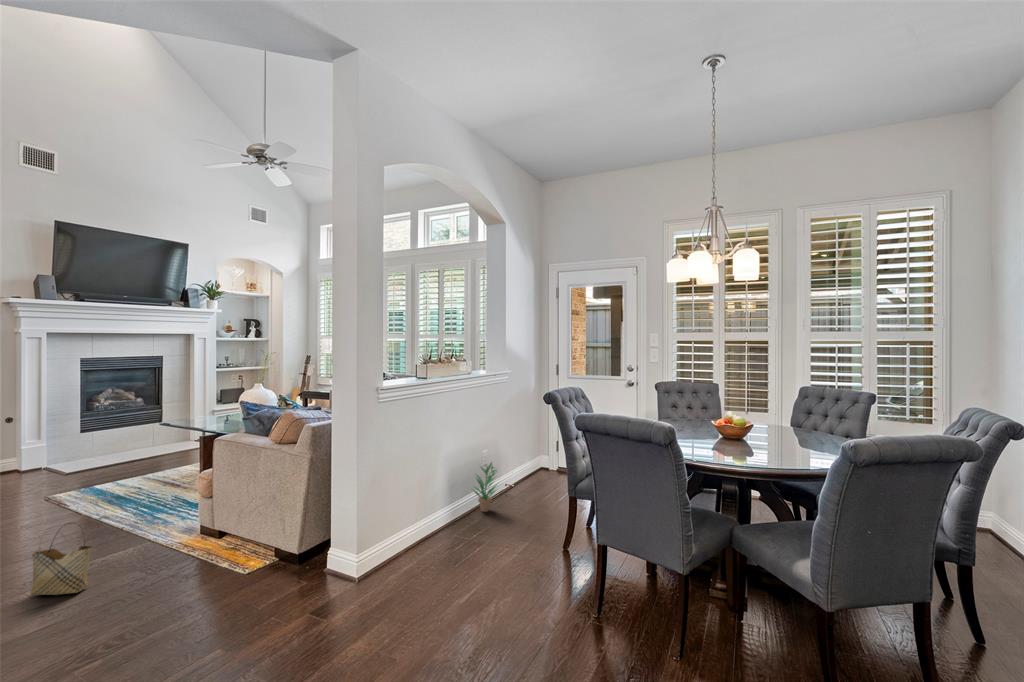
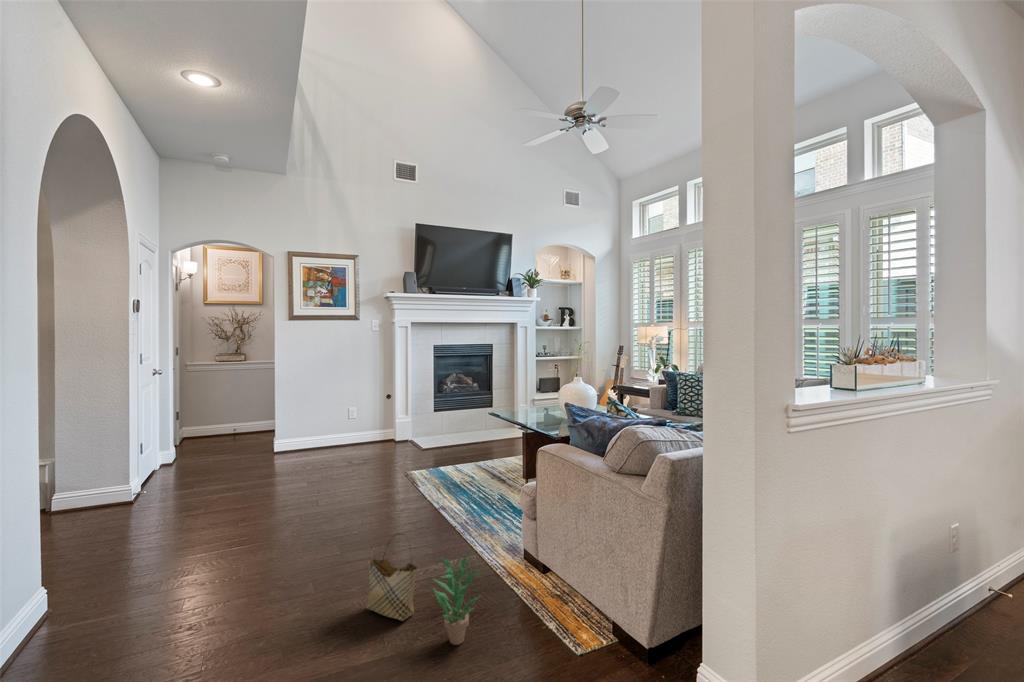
potted plant: present [473,463,497,512] -> present [434,554,479,645]

